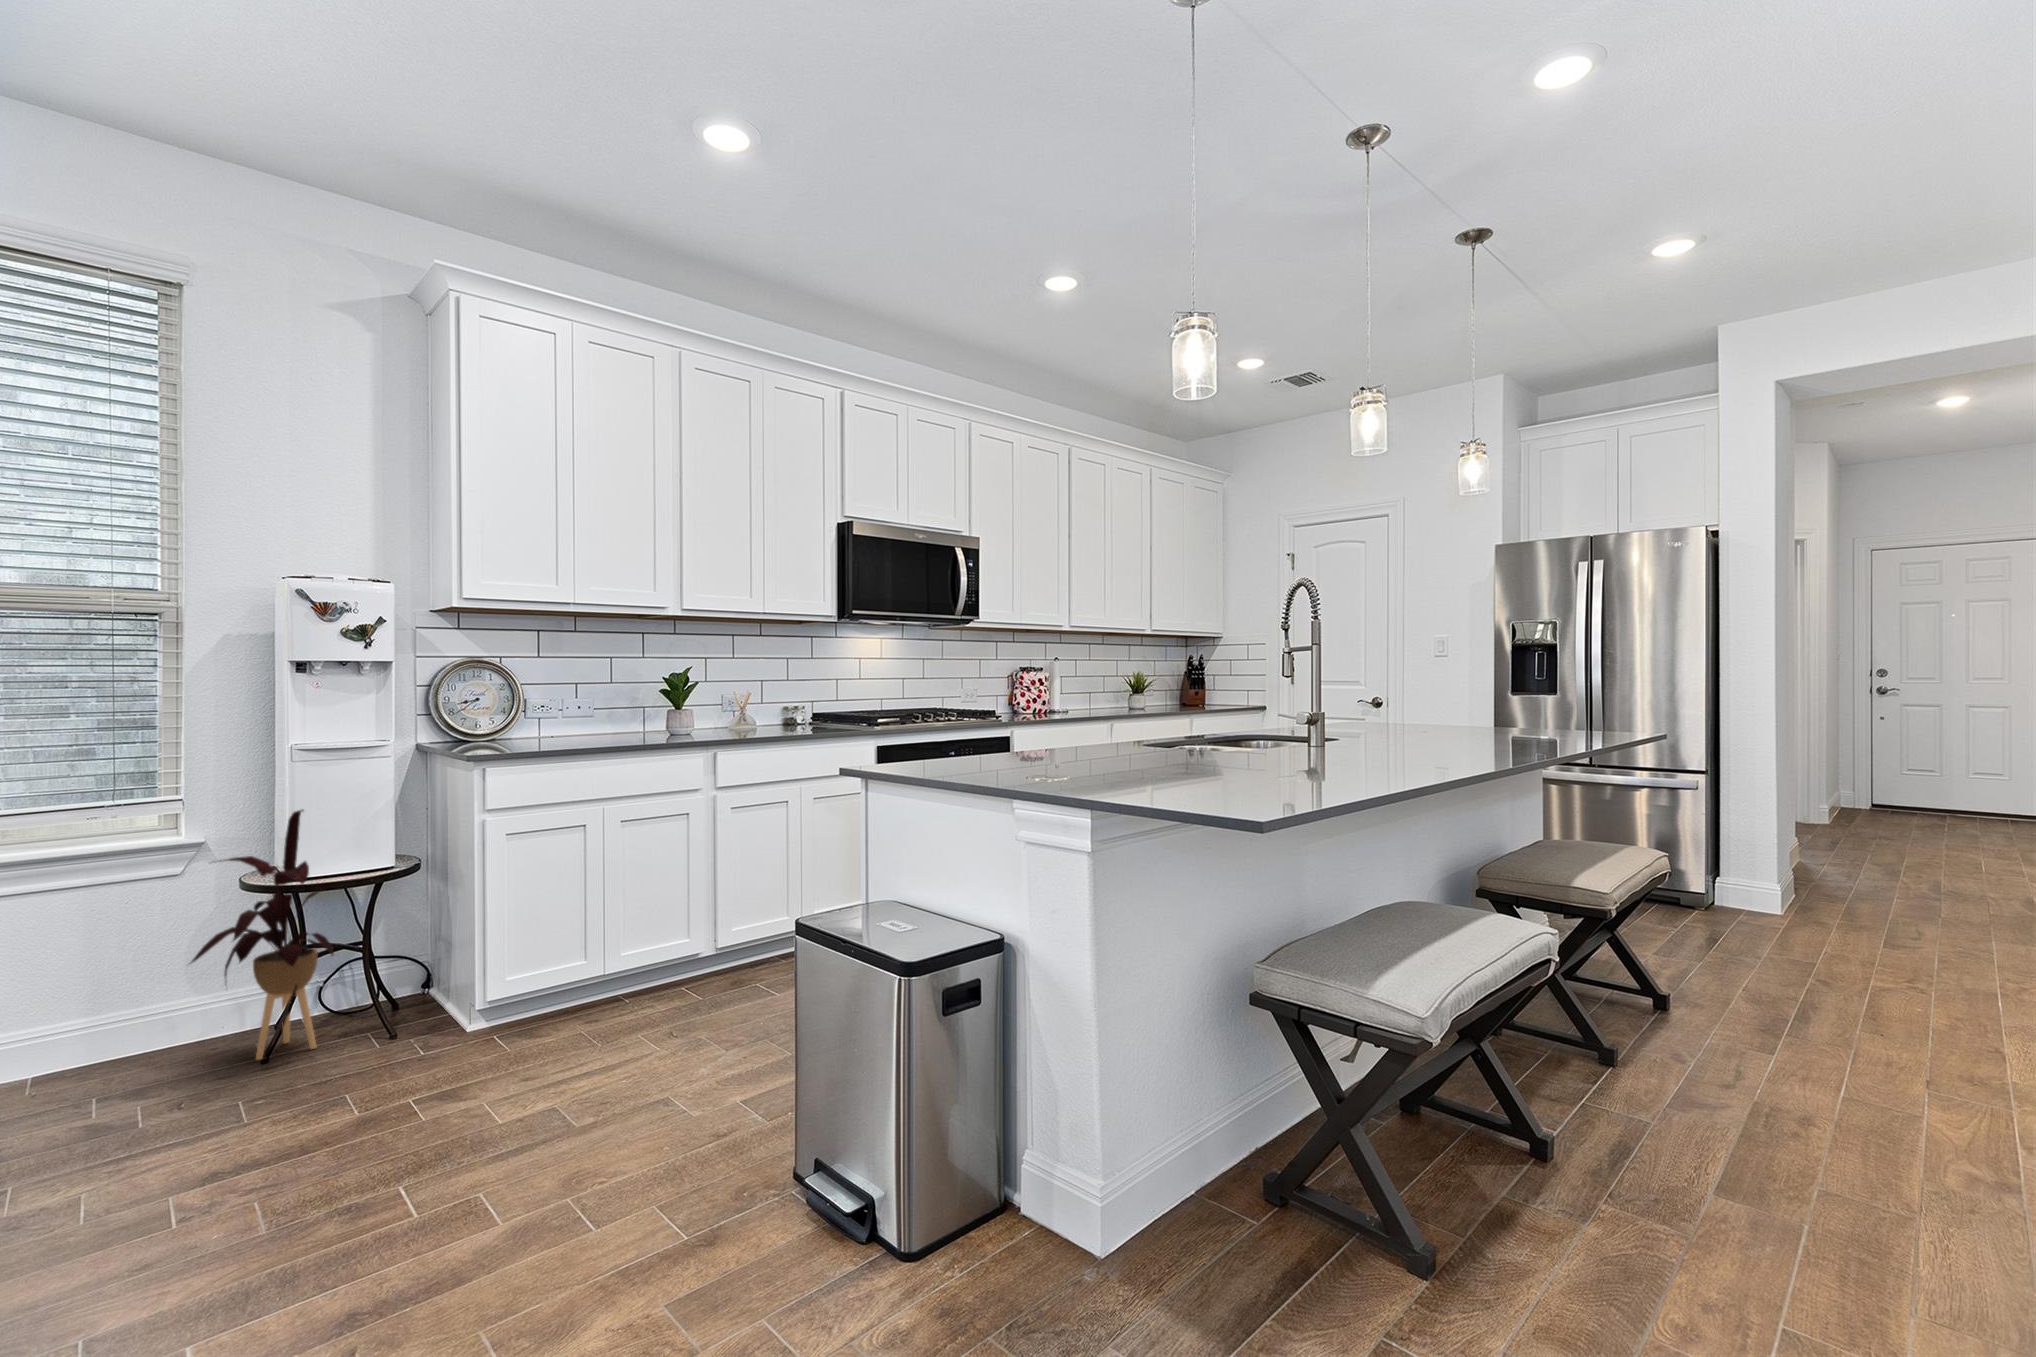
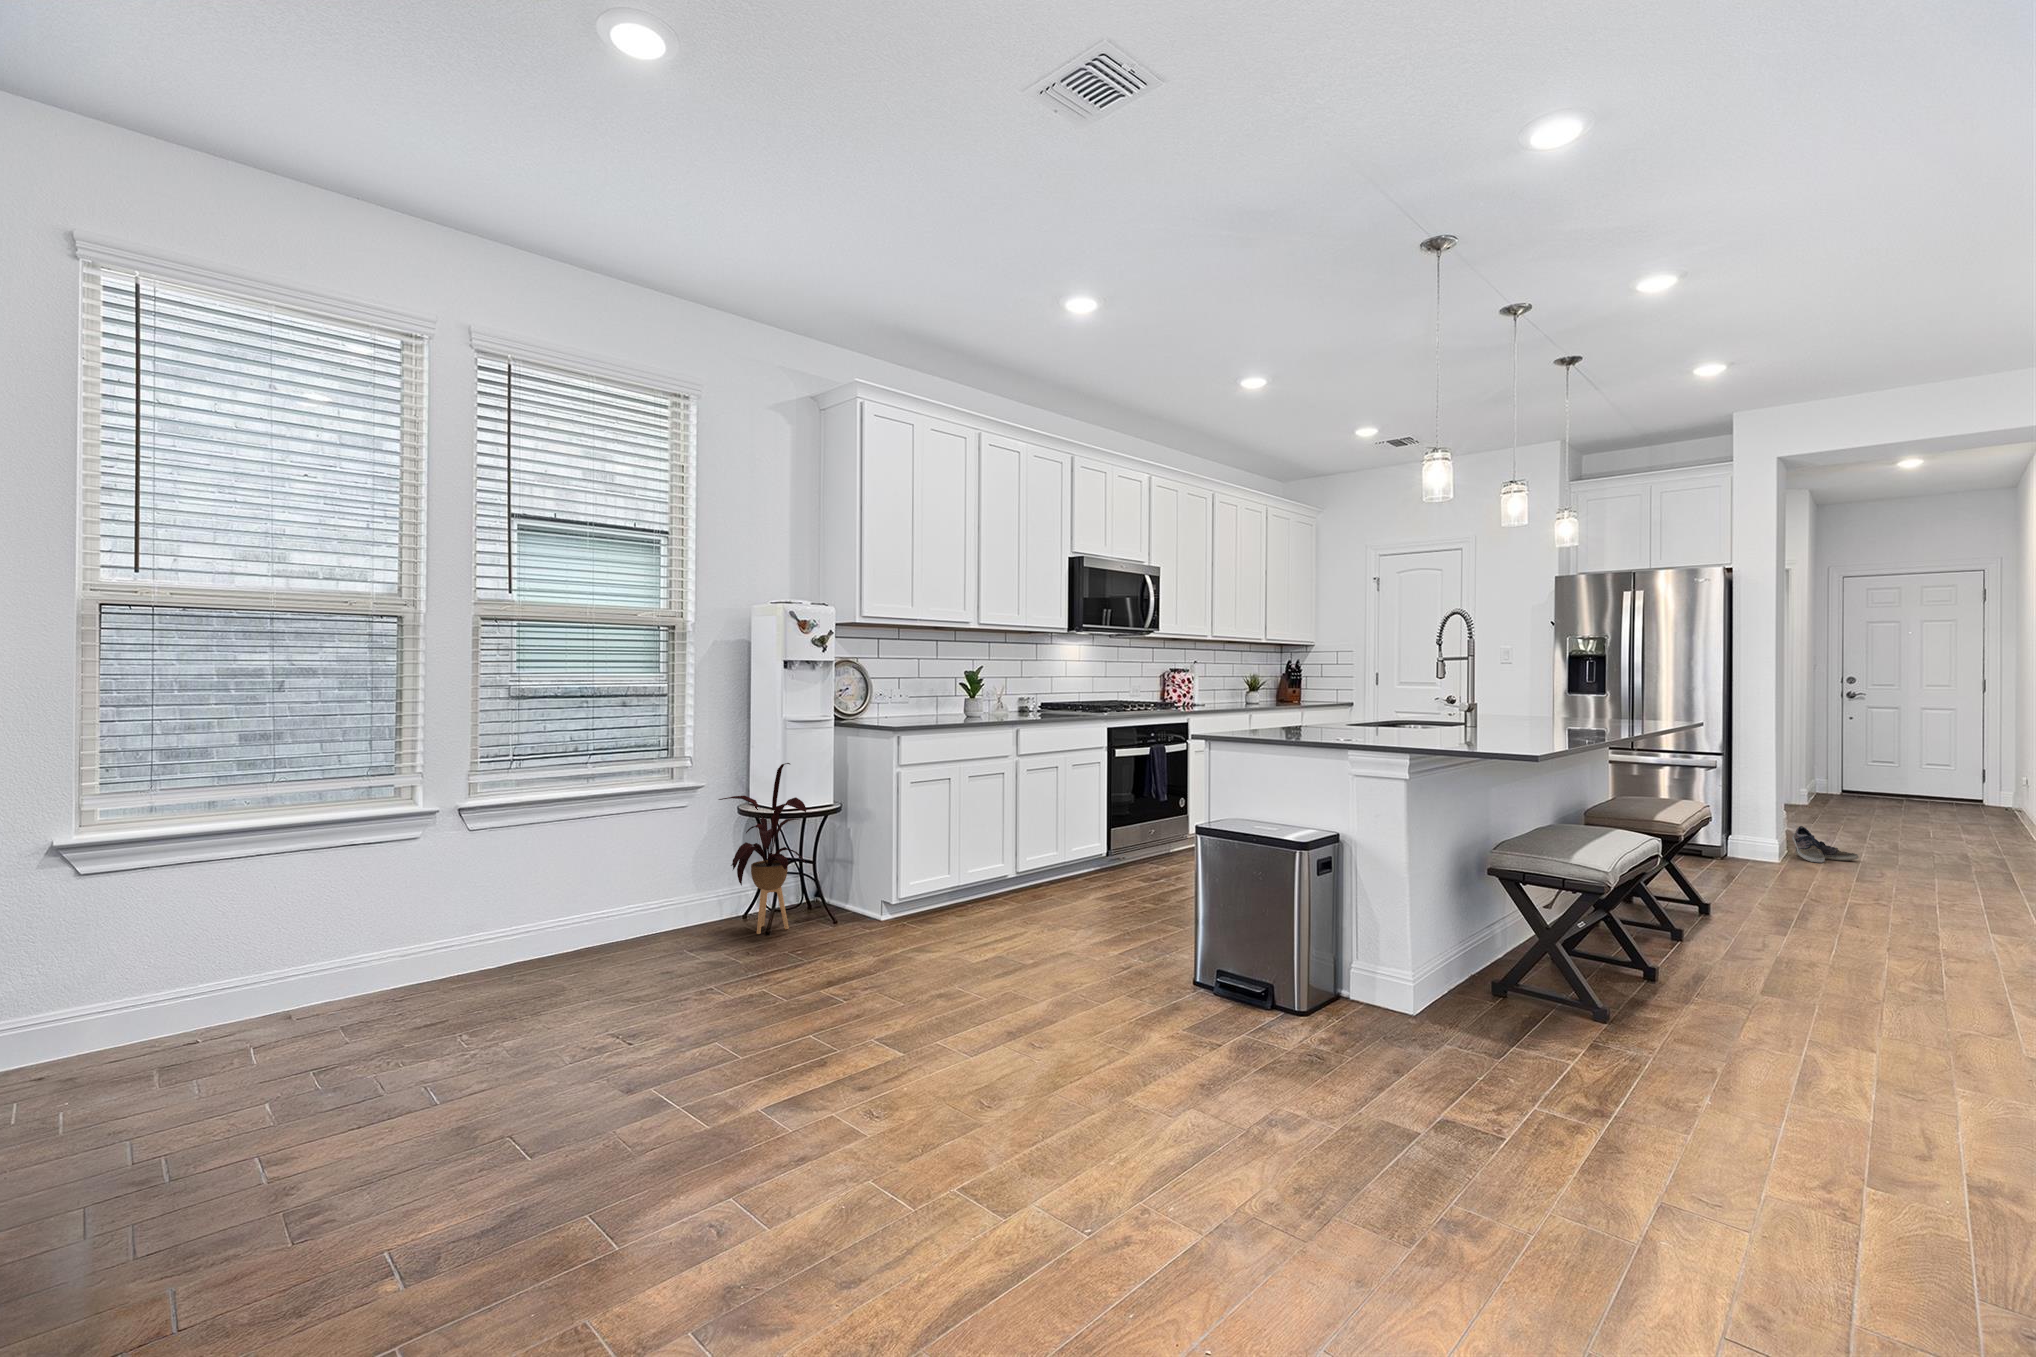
shoe: none [1802,865,1890,915] -> present [1792,826,1859,863]

